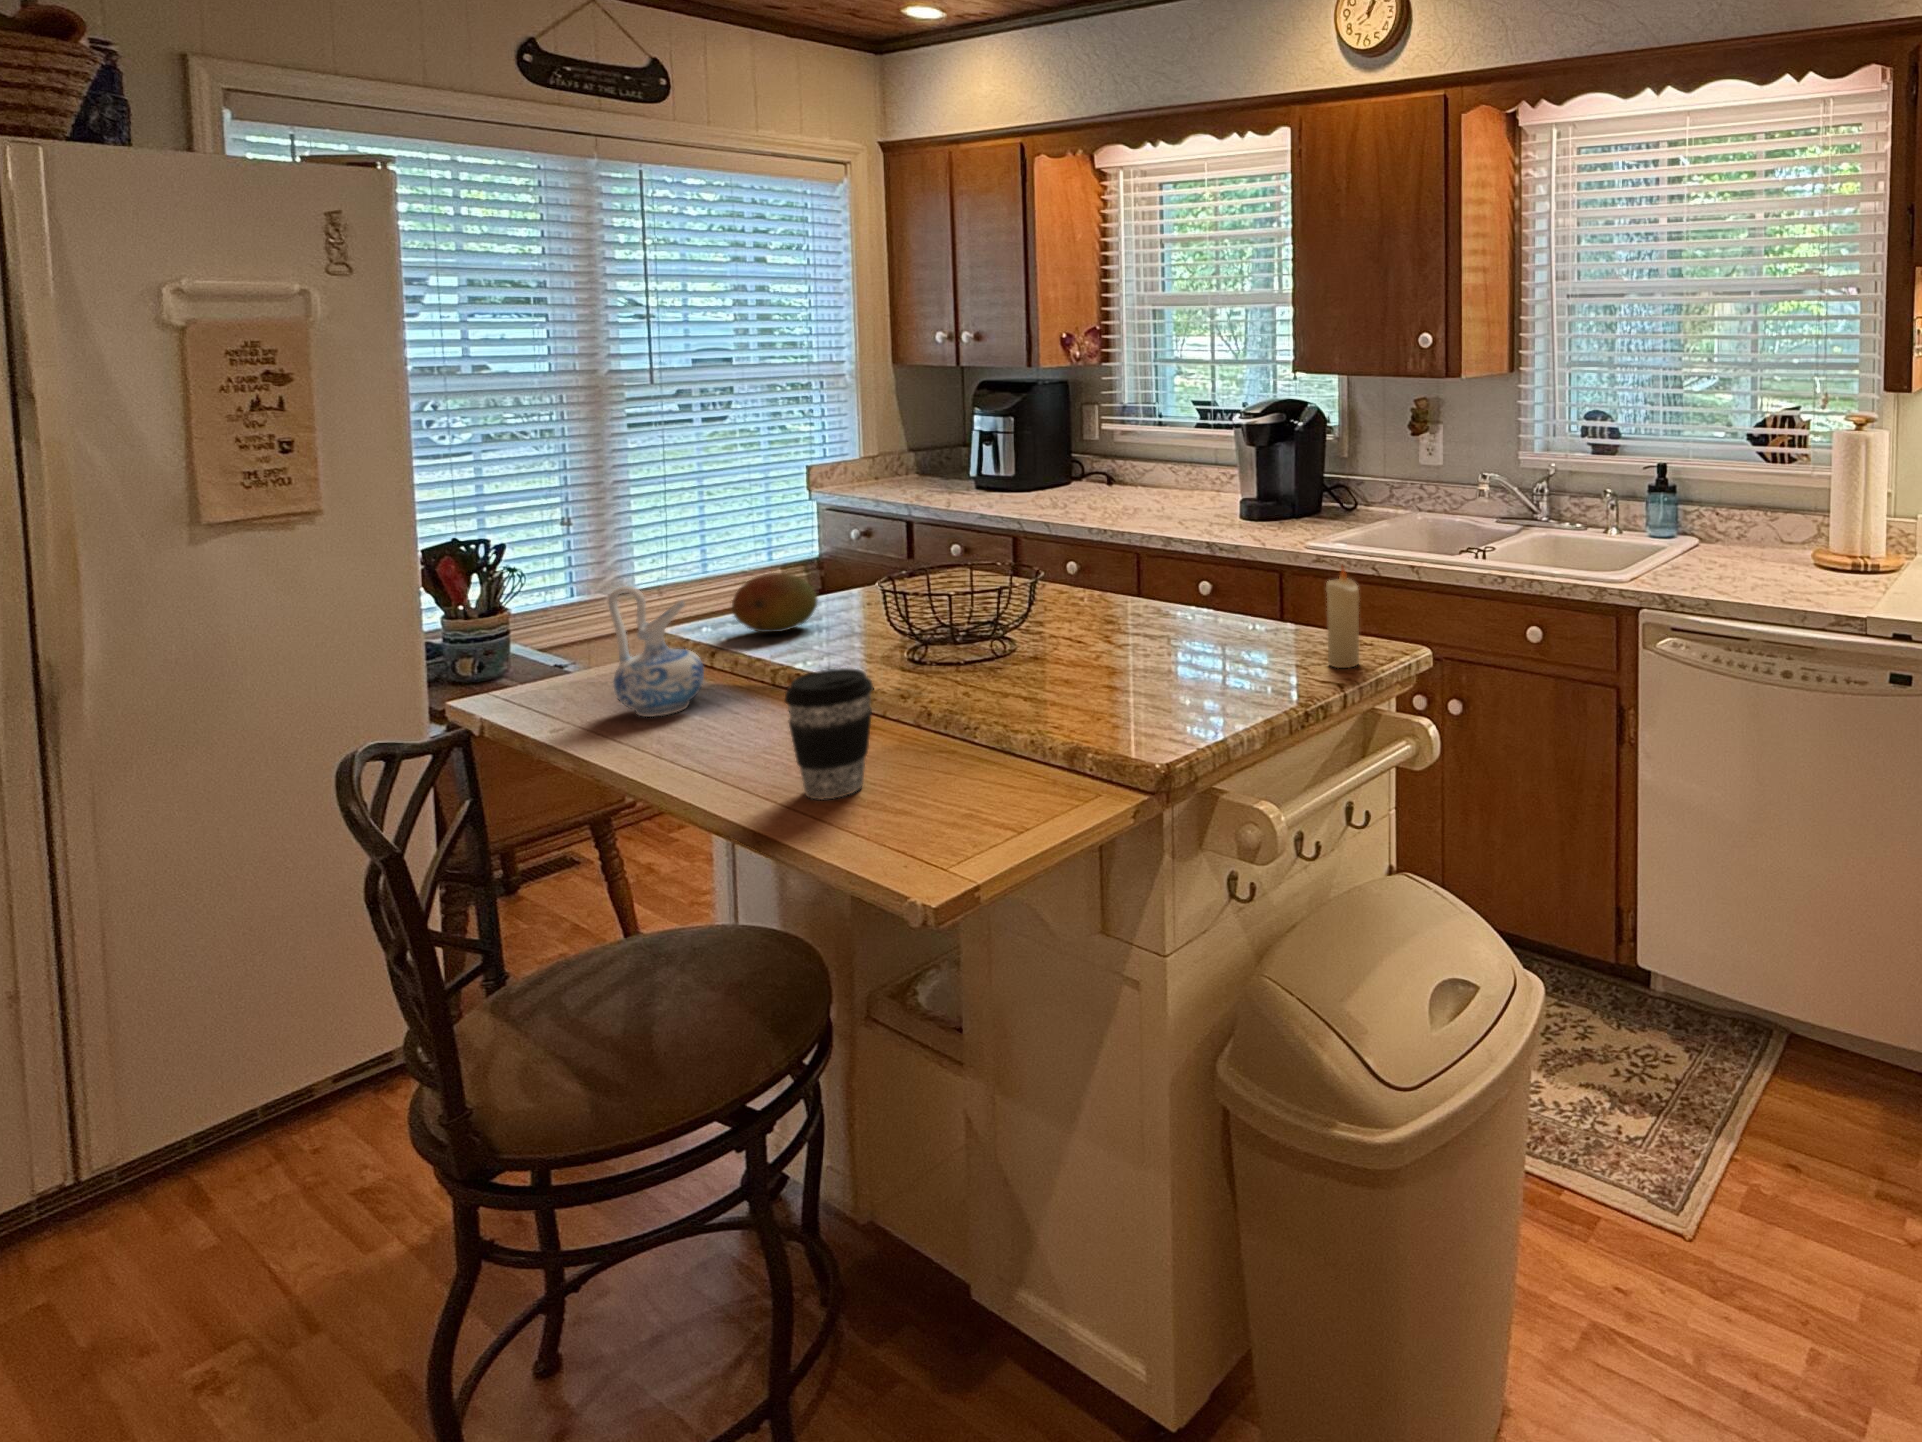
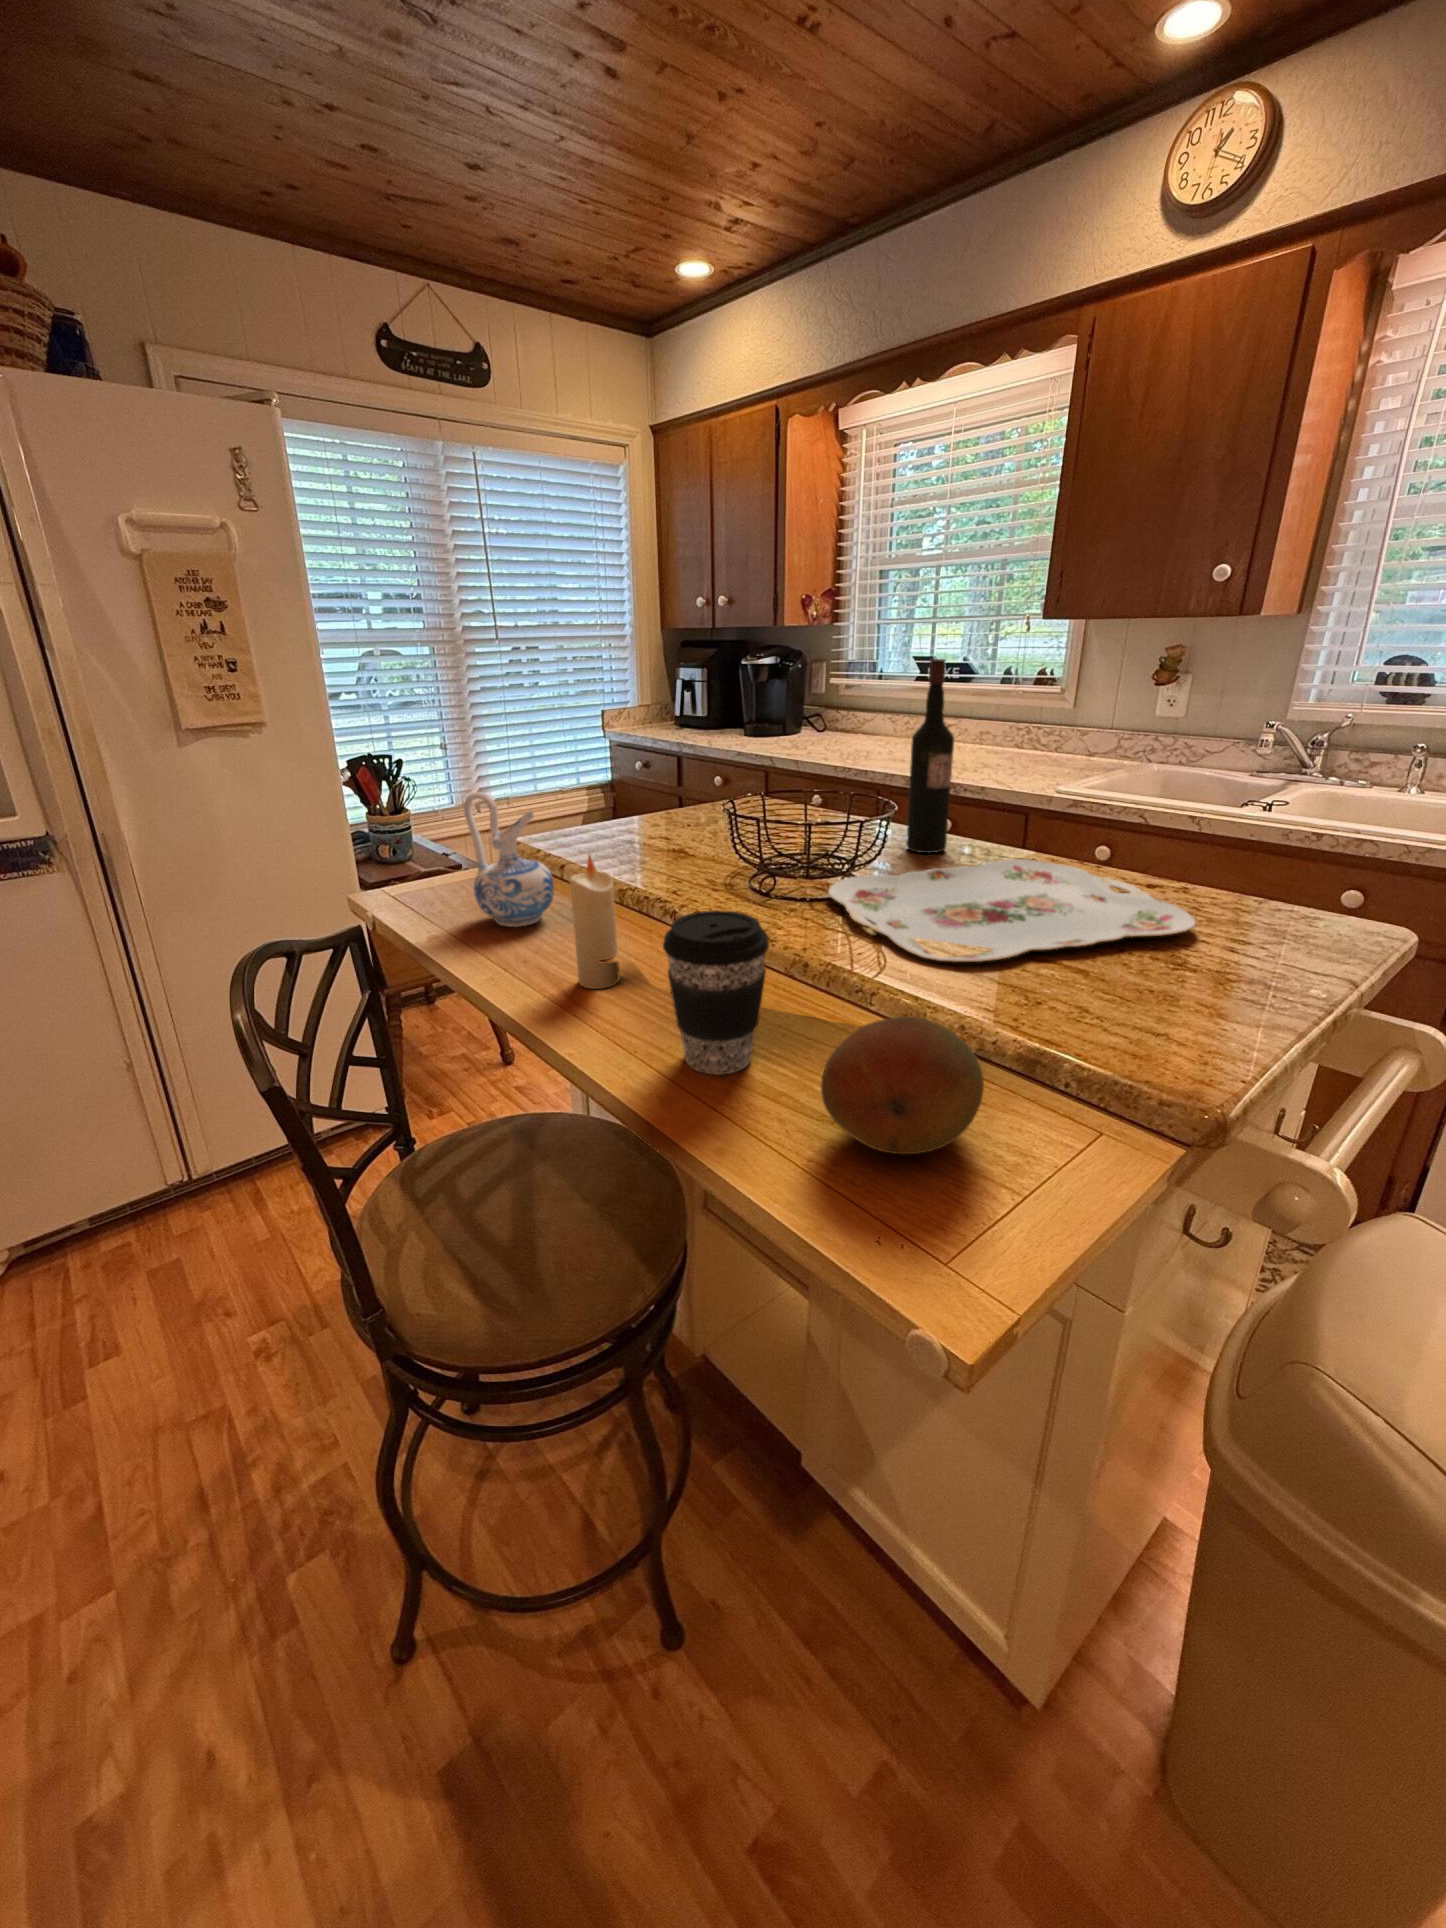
wine bottle: none [1084,444,1126,617] -> present [906,659,954,853]
candle: present [1326,567,1359,668] -> present [570,854,619,989]
fruit: present [732,573,817,632] -> present [821,1017,984,1154]
serving tray: none [980,616,1272,701] -> present [828,859,1196,962]

